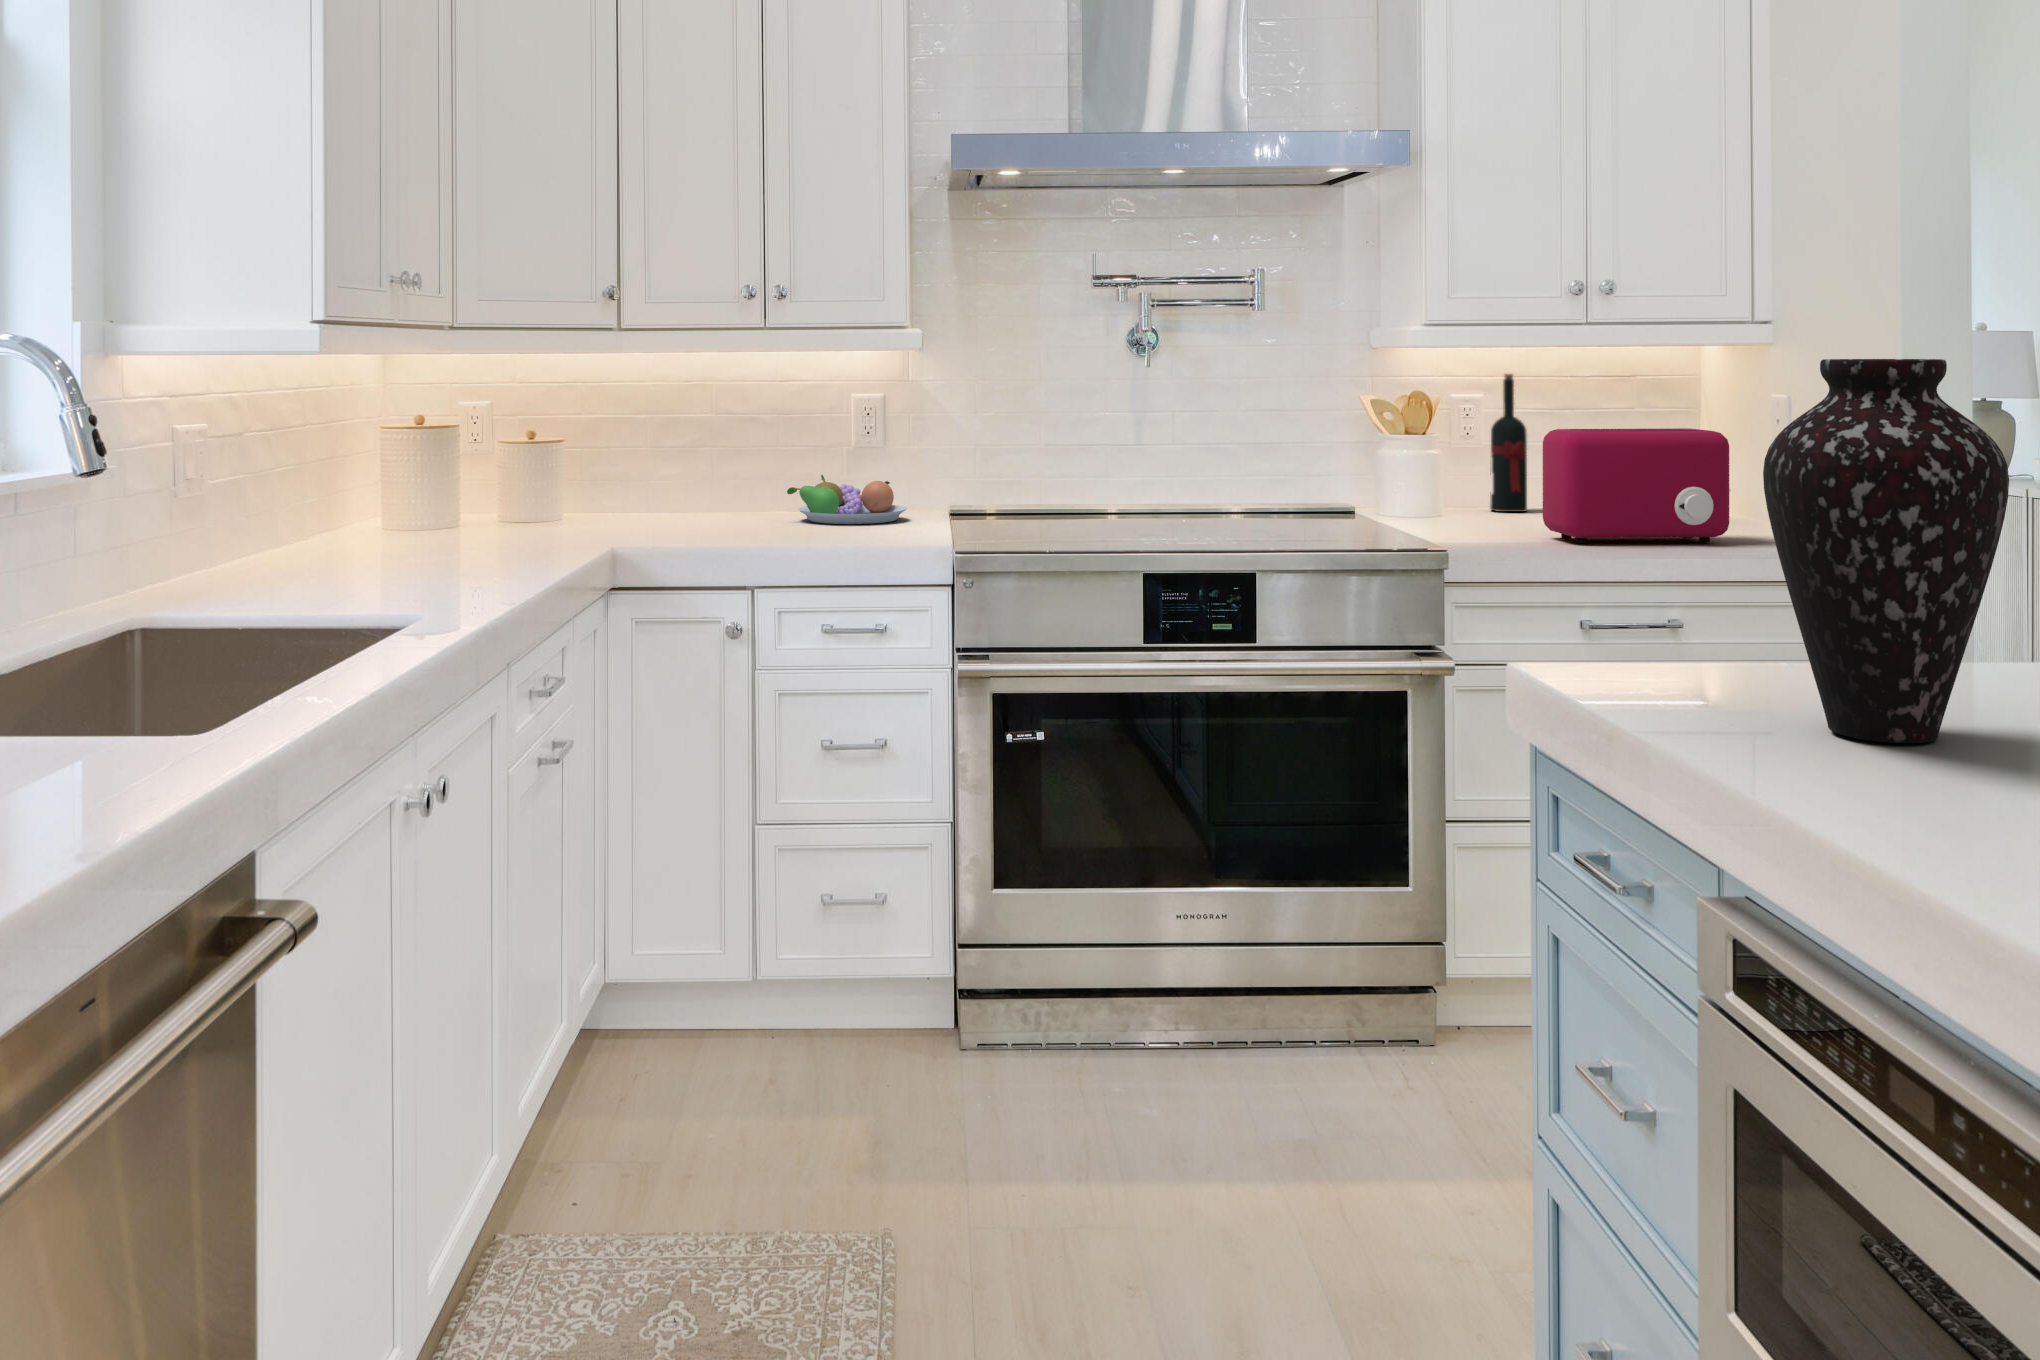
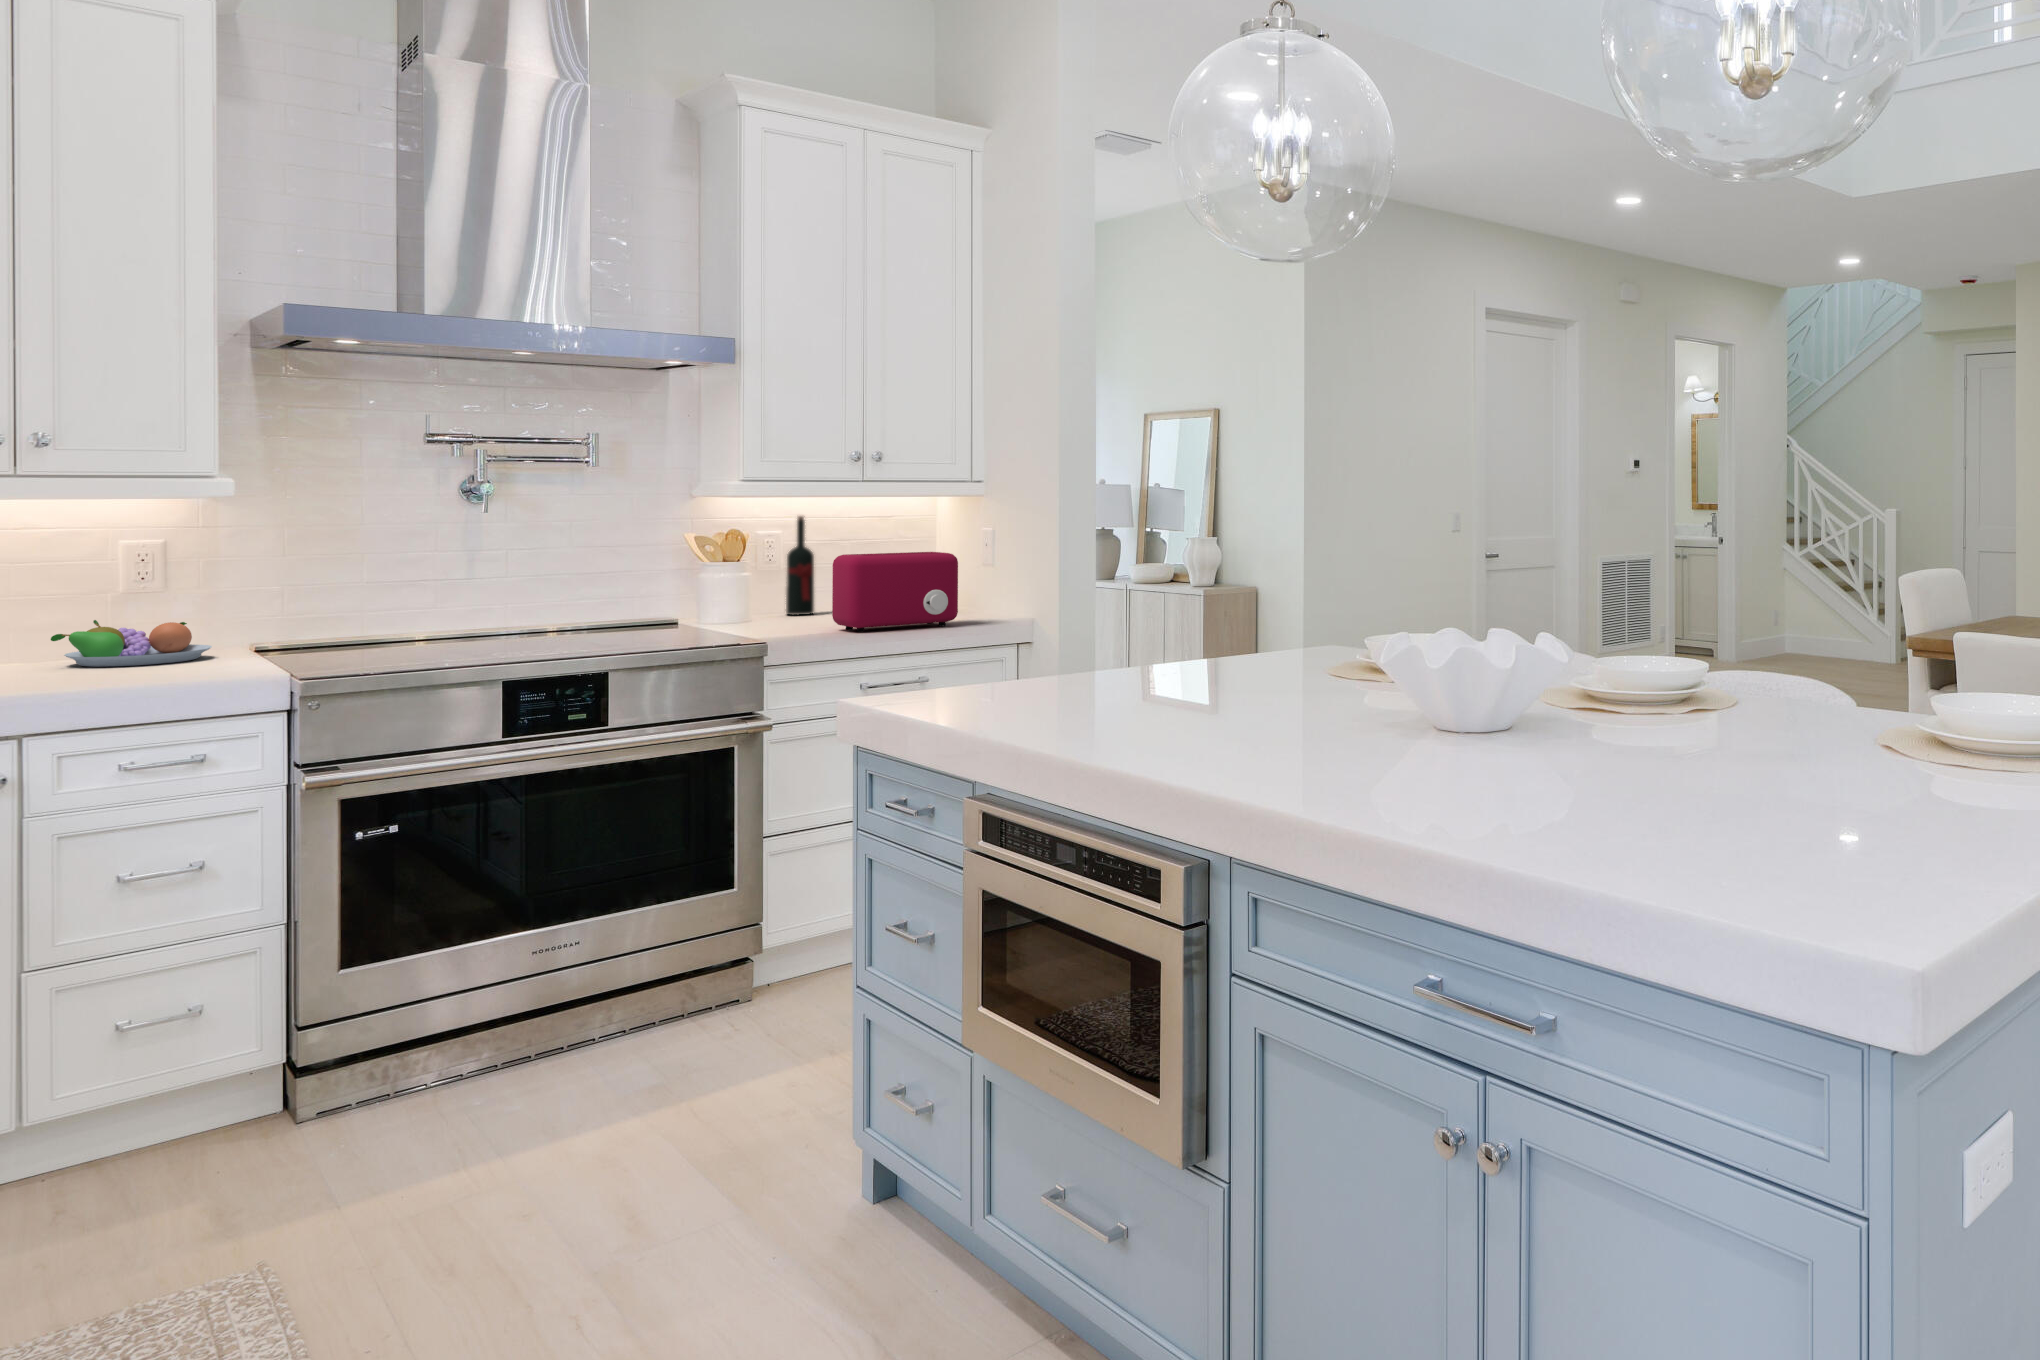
vase: present [1763,359,2009,743] -> none [996,515,1109,708]

